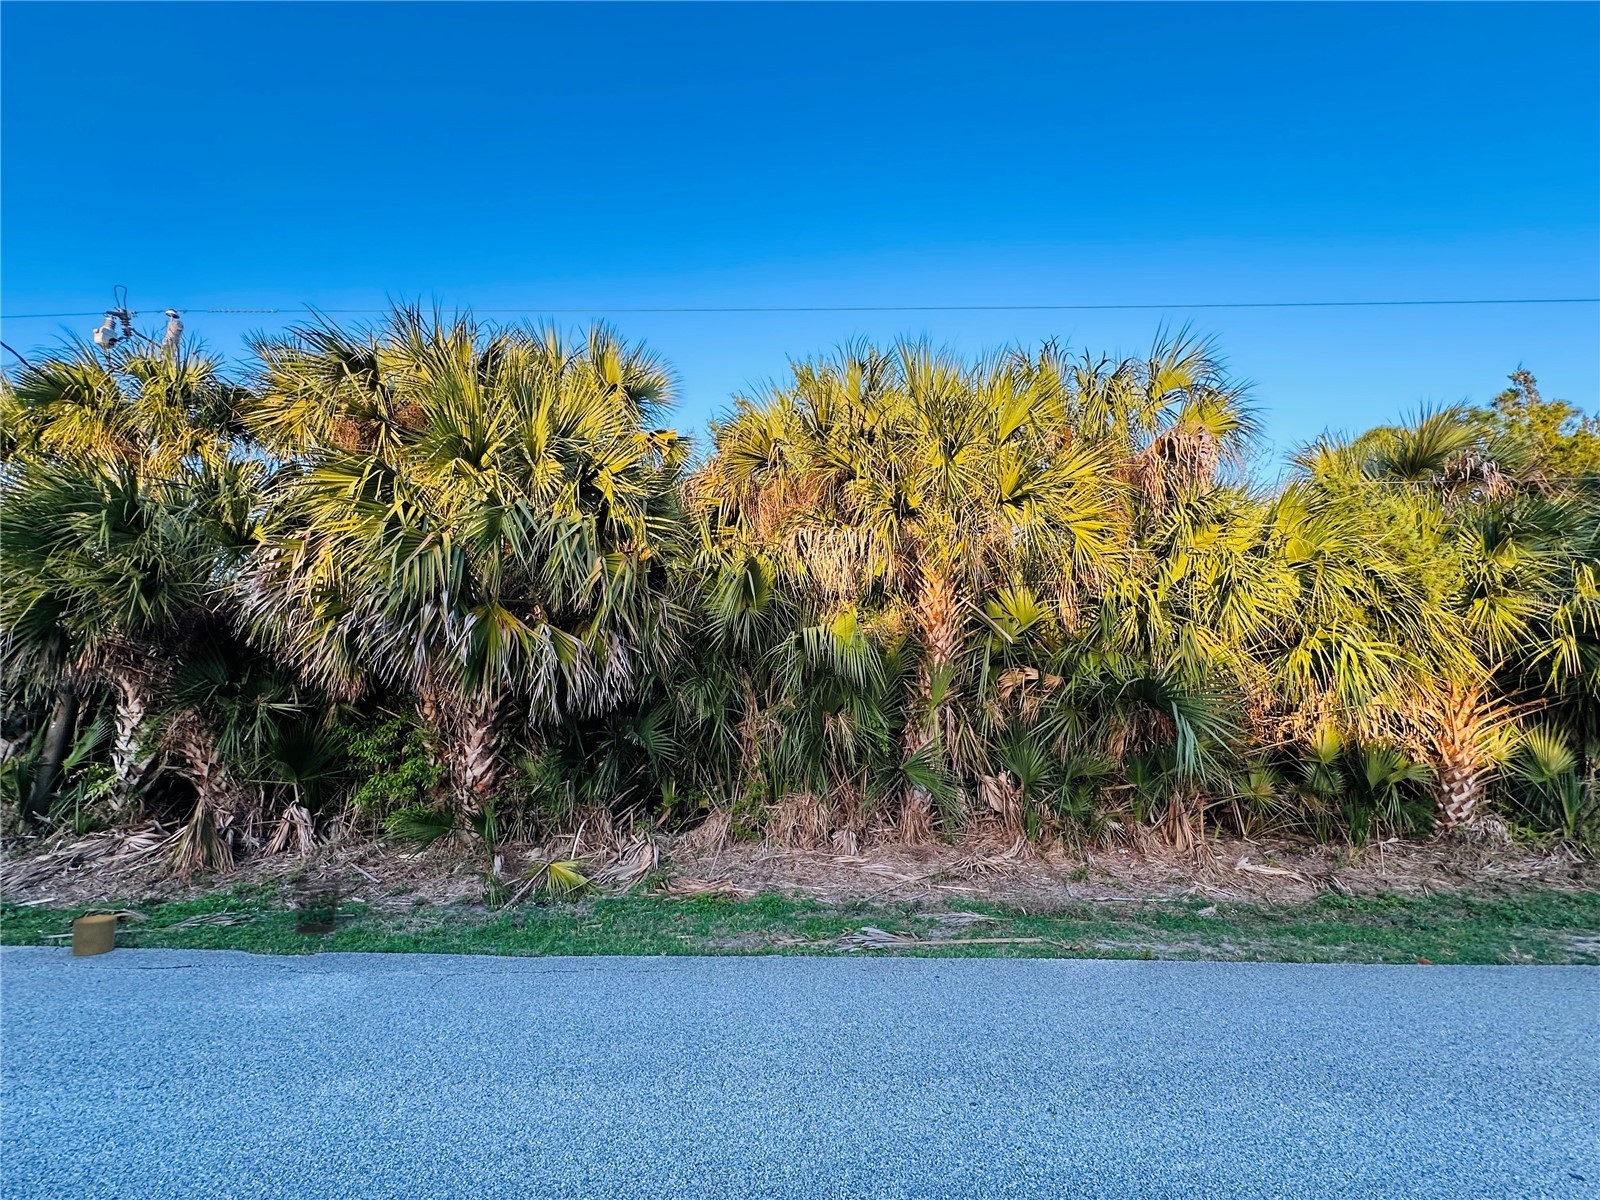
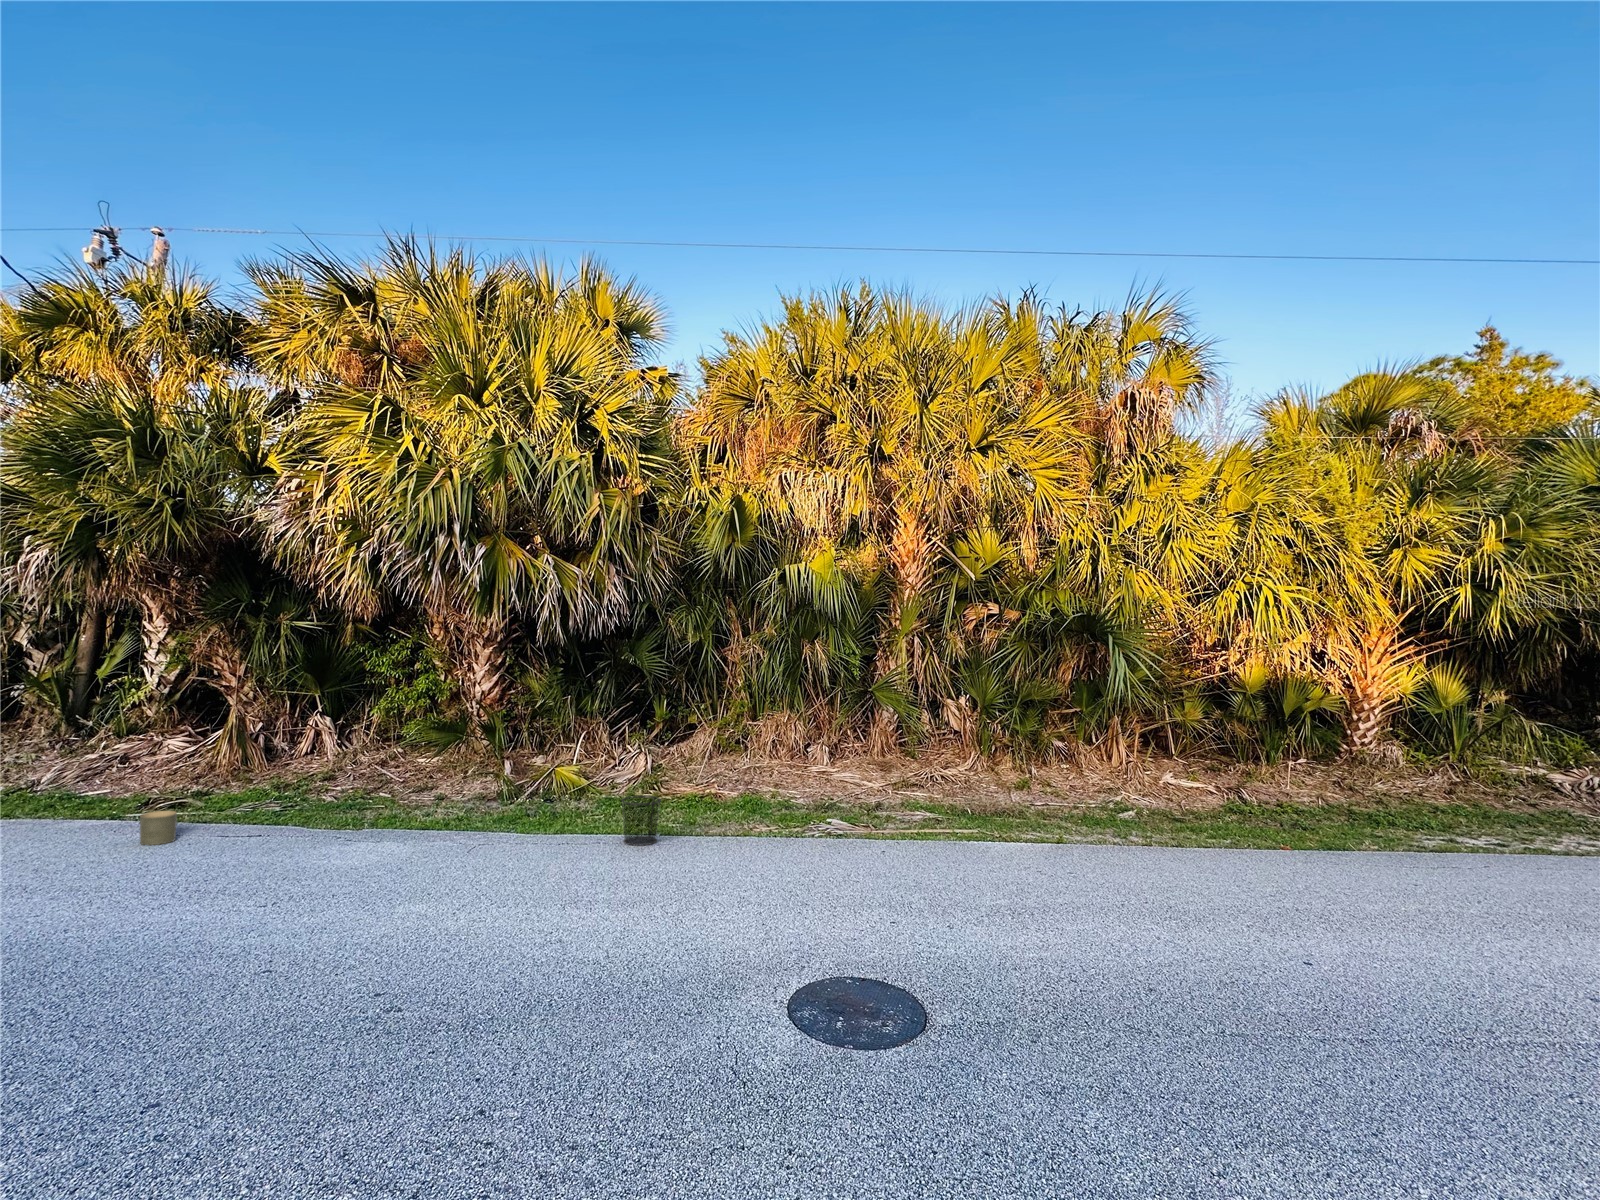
waste bin: present [294,879,341,935] -> present [622,795,661,846]

